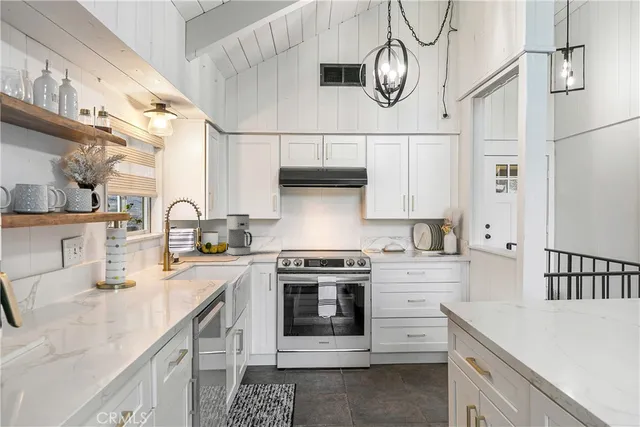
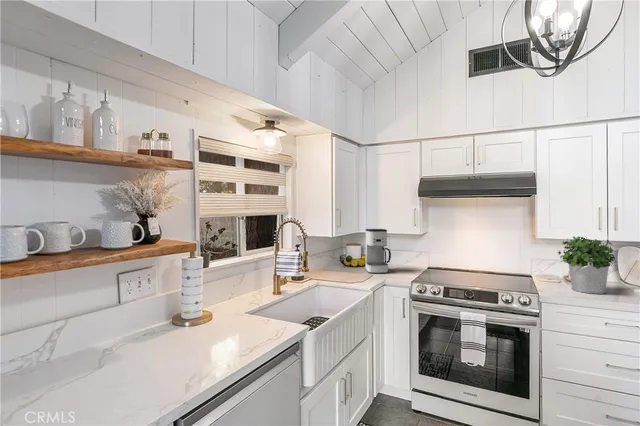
potted plant: none [379,216,414,256] -> present [558,236,616,294]

